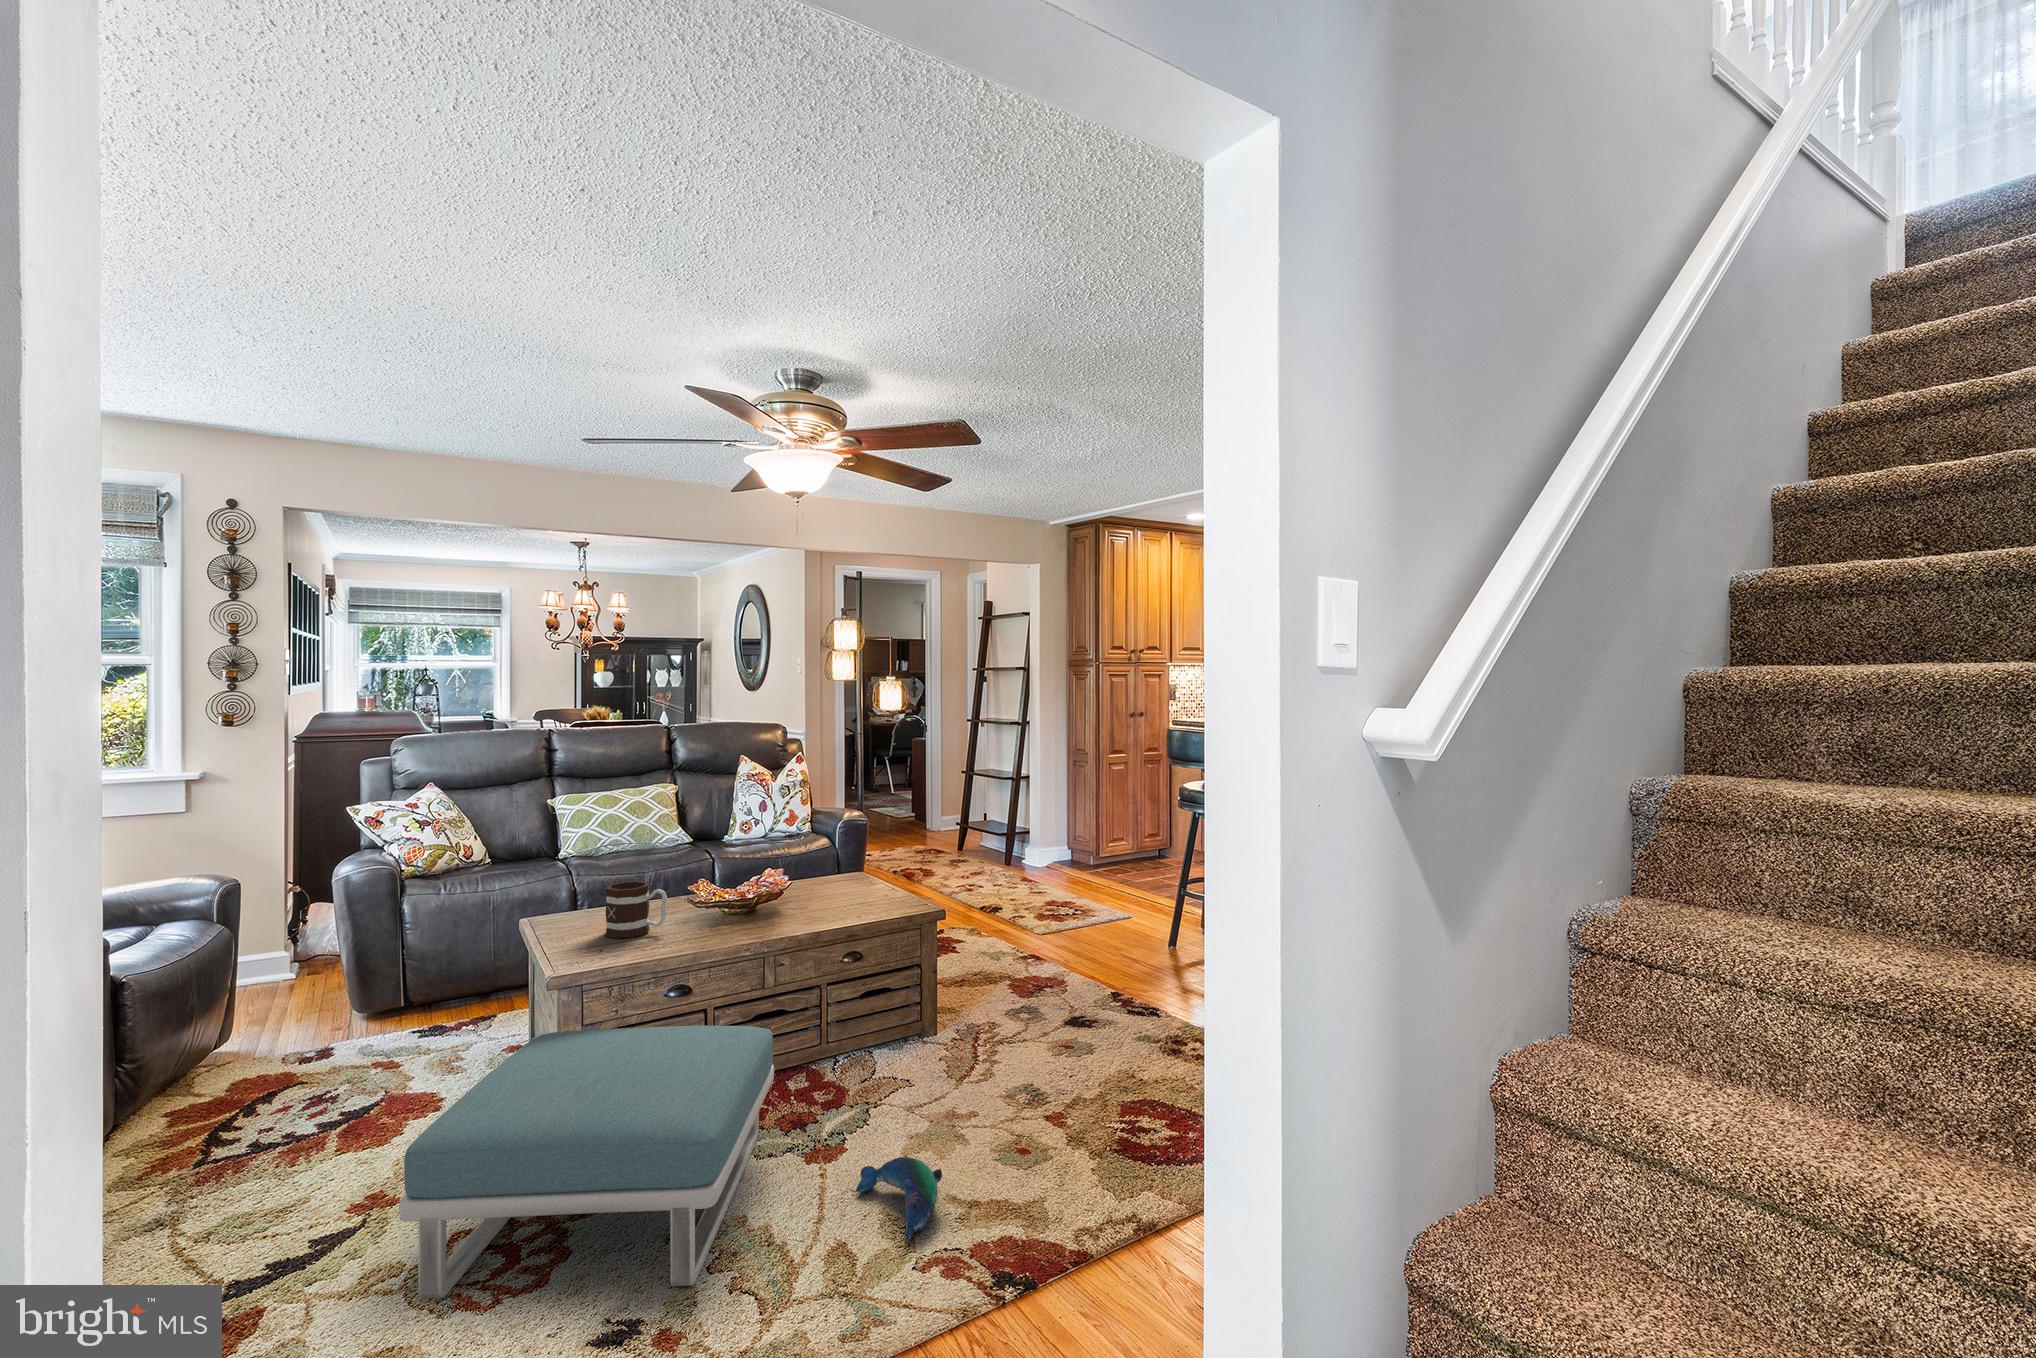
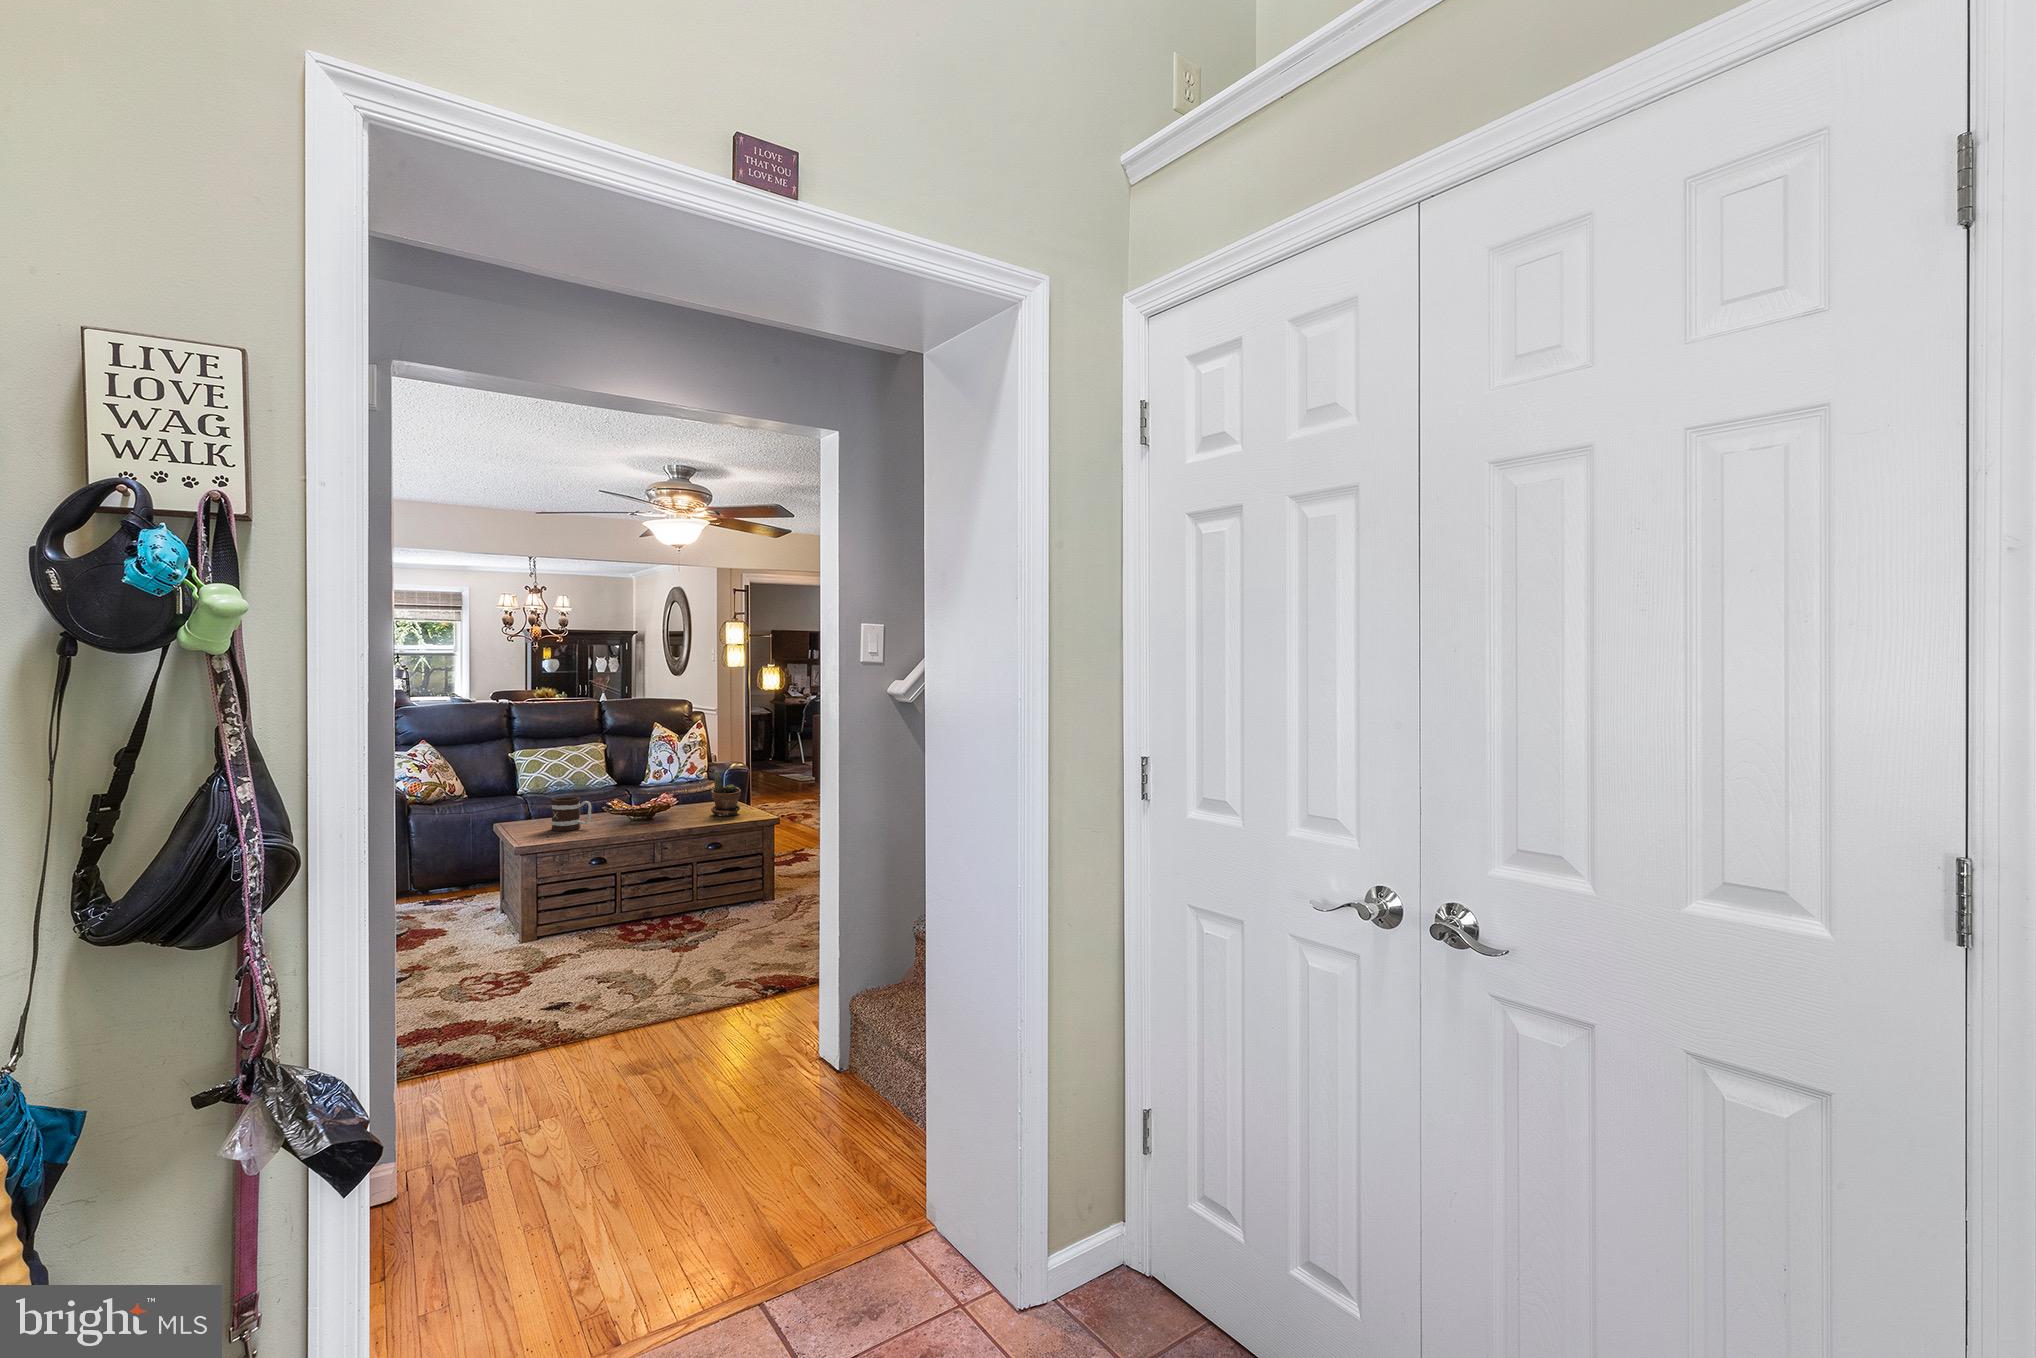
potted plant: none [841,835,885,906] -> present [711,770,741,816]
footstool: present [399,1026,774,1299] -> none [437,875,655,999]
plush toy: present [856,1157,942,1240] -> none [698,941,747,976]

